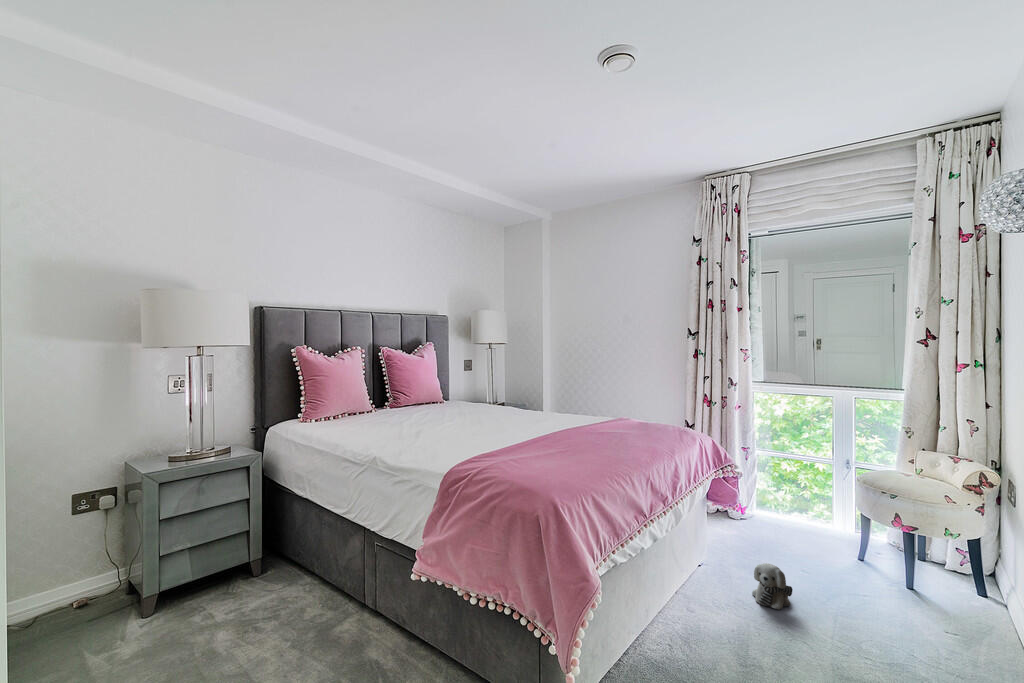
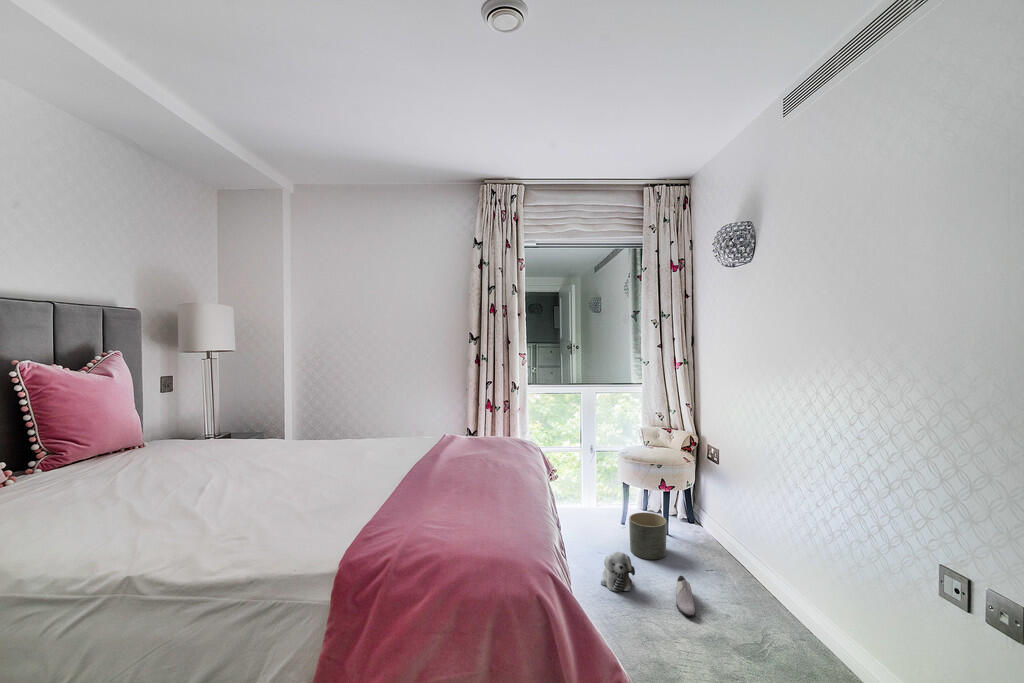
planter: none [826,544,879,603] -> present [629,512,667,559]
shoe: none [819,615,855,655] -> present [676,575,695,616]

